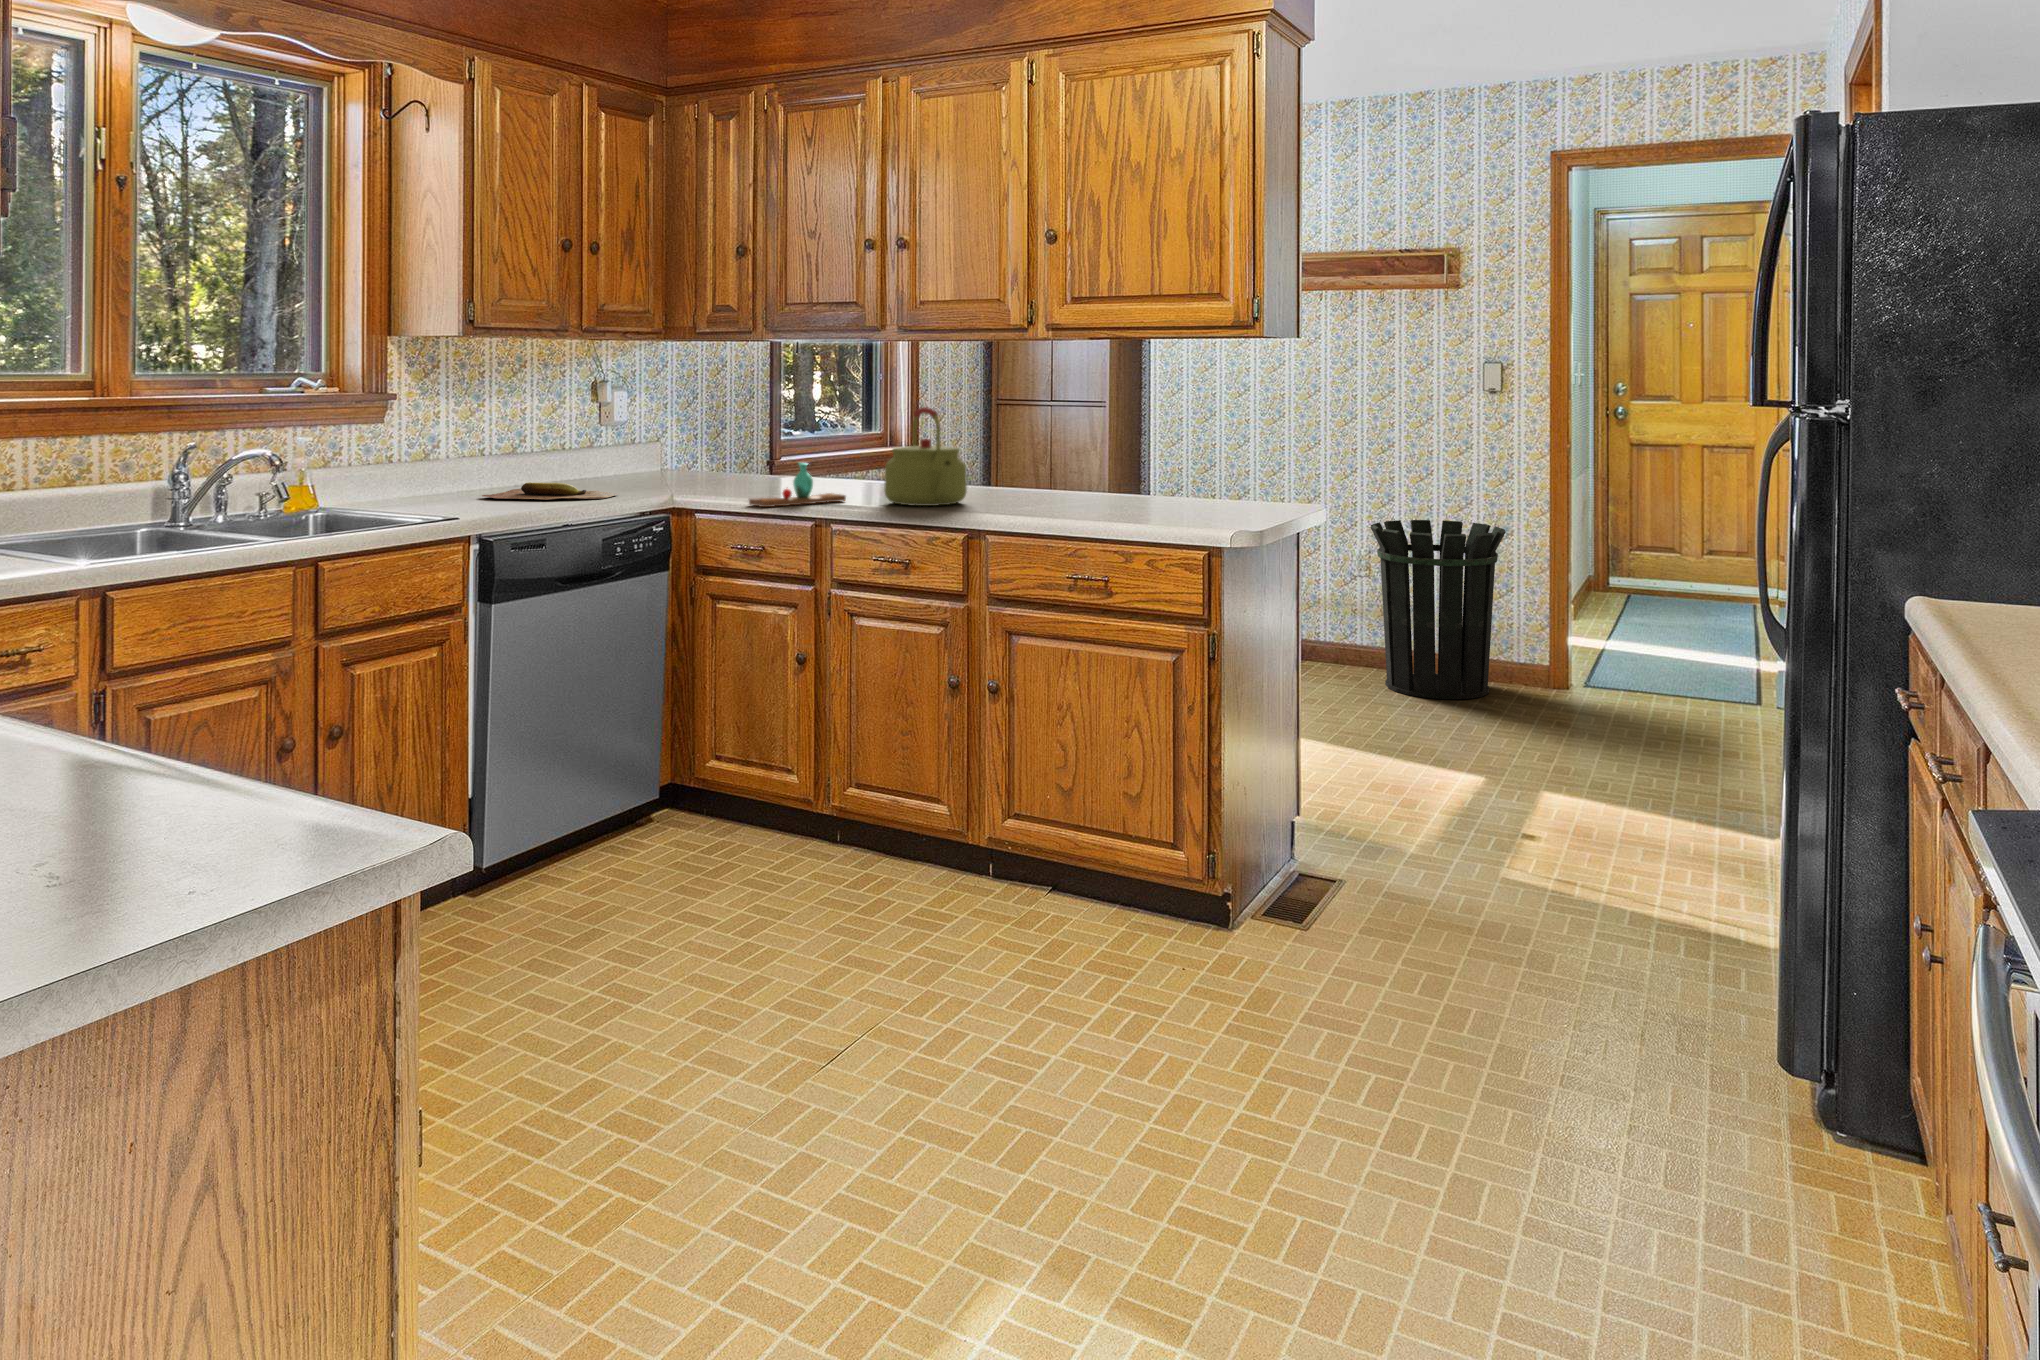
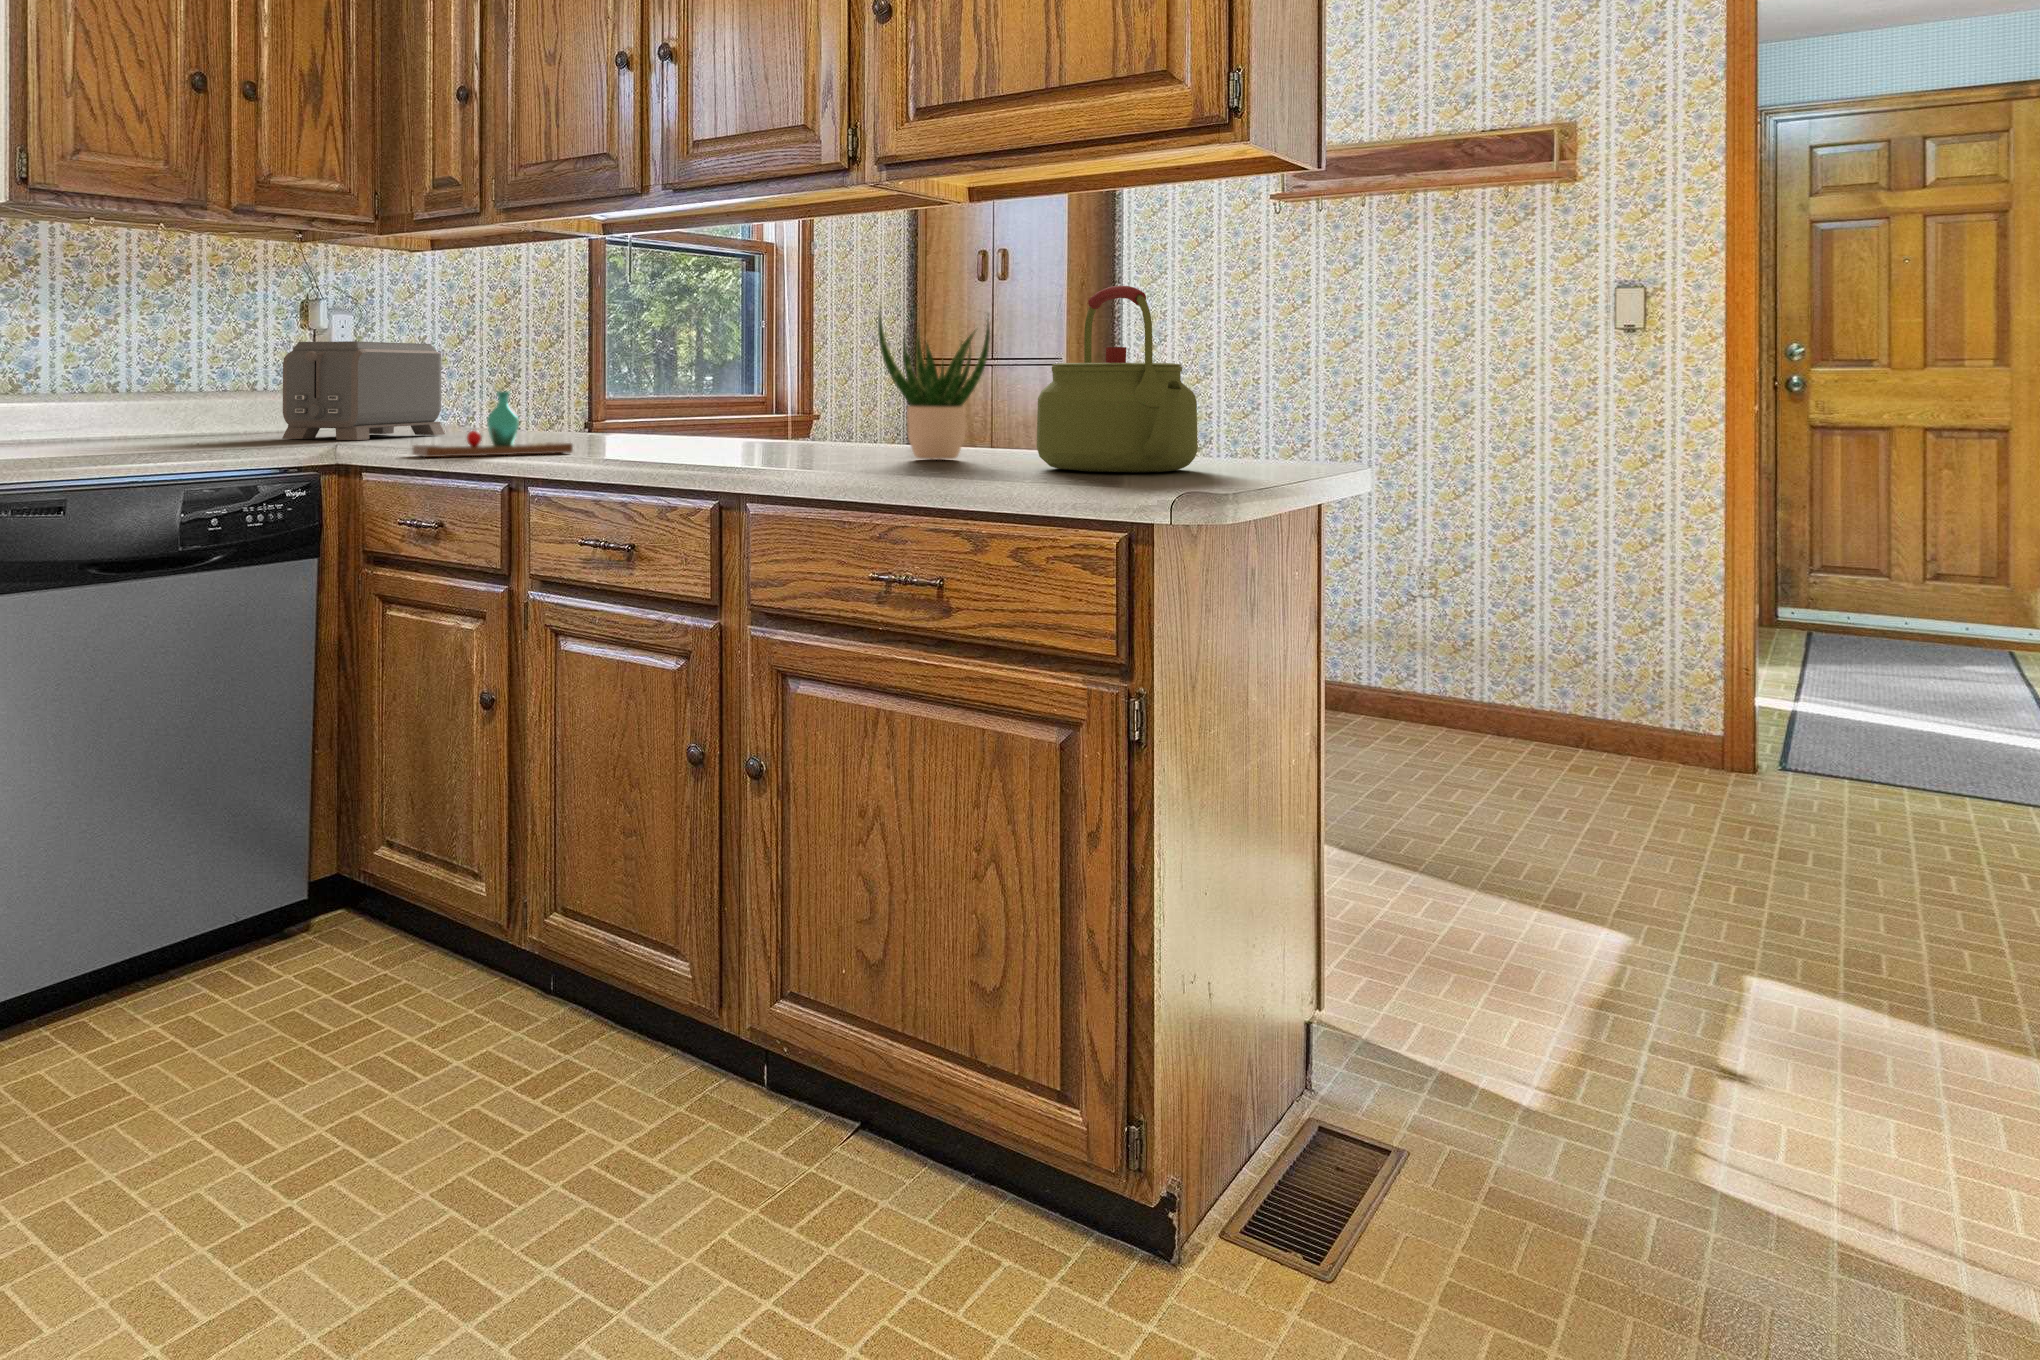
kettle: present [885,407,967,506] -> present [1037,286,1198,472]
potted plant: none [1045,407,1114,505] -> present [878,306,990,460]
toaster: none [598,414,701,487] -> present [282,341,445,440]
cutting board: present [482,482,618,500] -> none [70,426,273,448]
waste bin: present [1370,520,1506,699] -> none [1440,515,1659,784]

